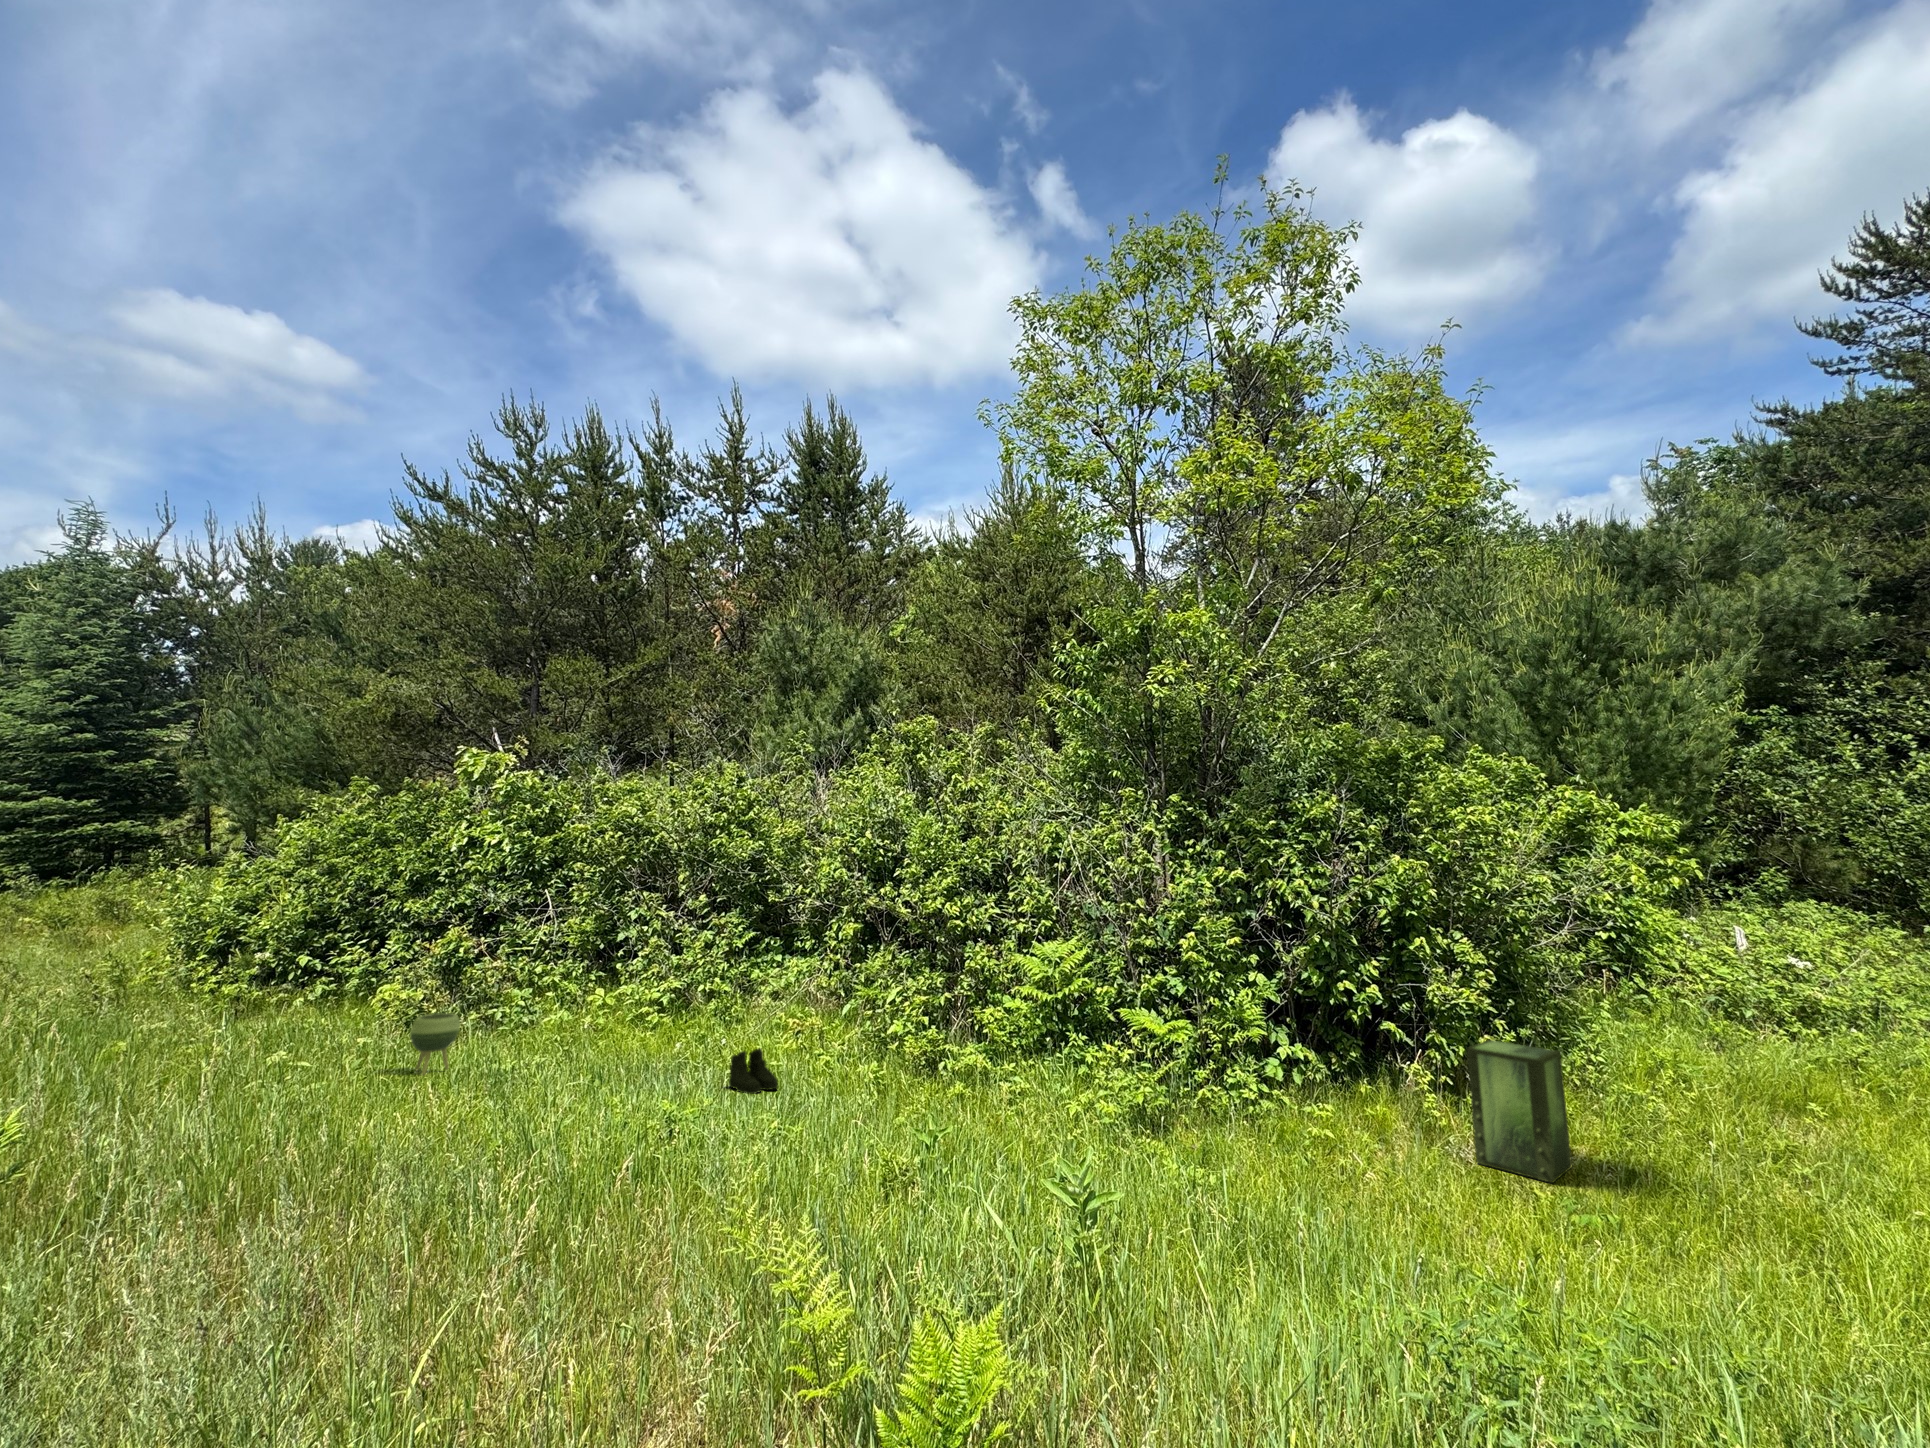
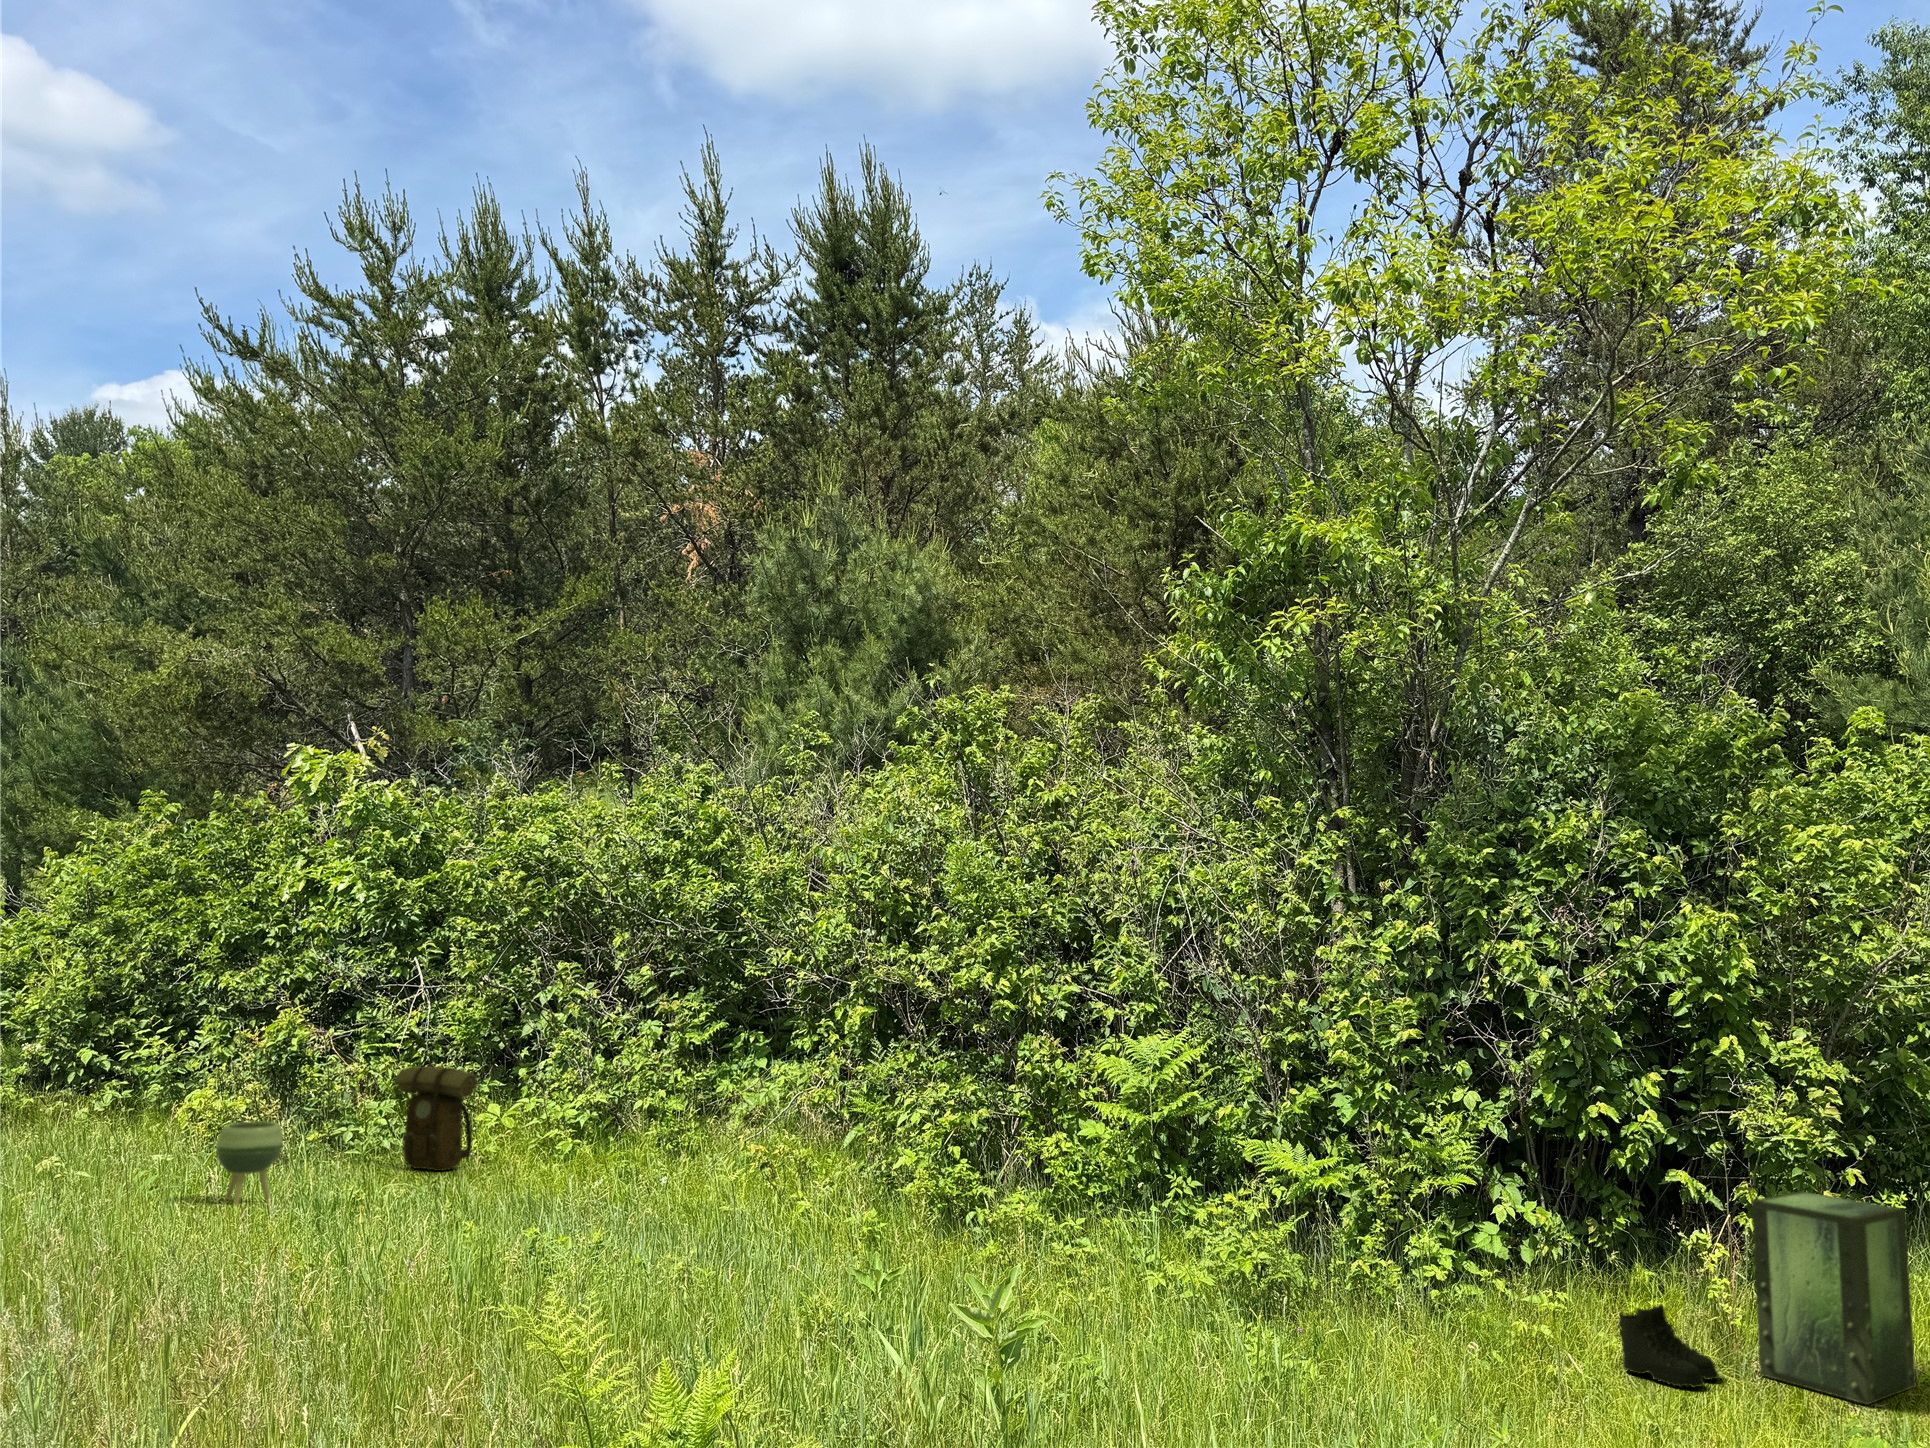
backpack: none [535,966,593,1039] -> present [395,1066,477,1171]
boots: present [729,1048,779,1094] -> present [1618,1304,1719,1387]

